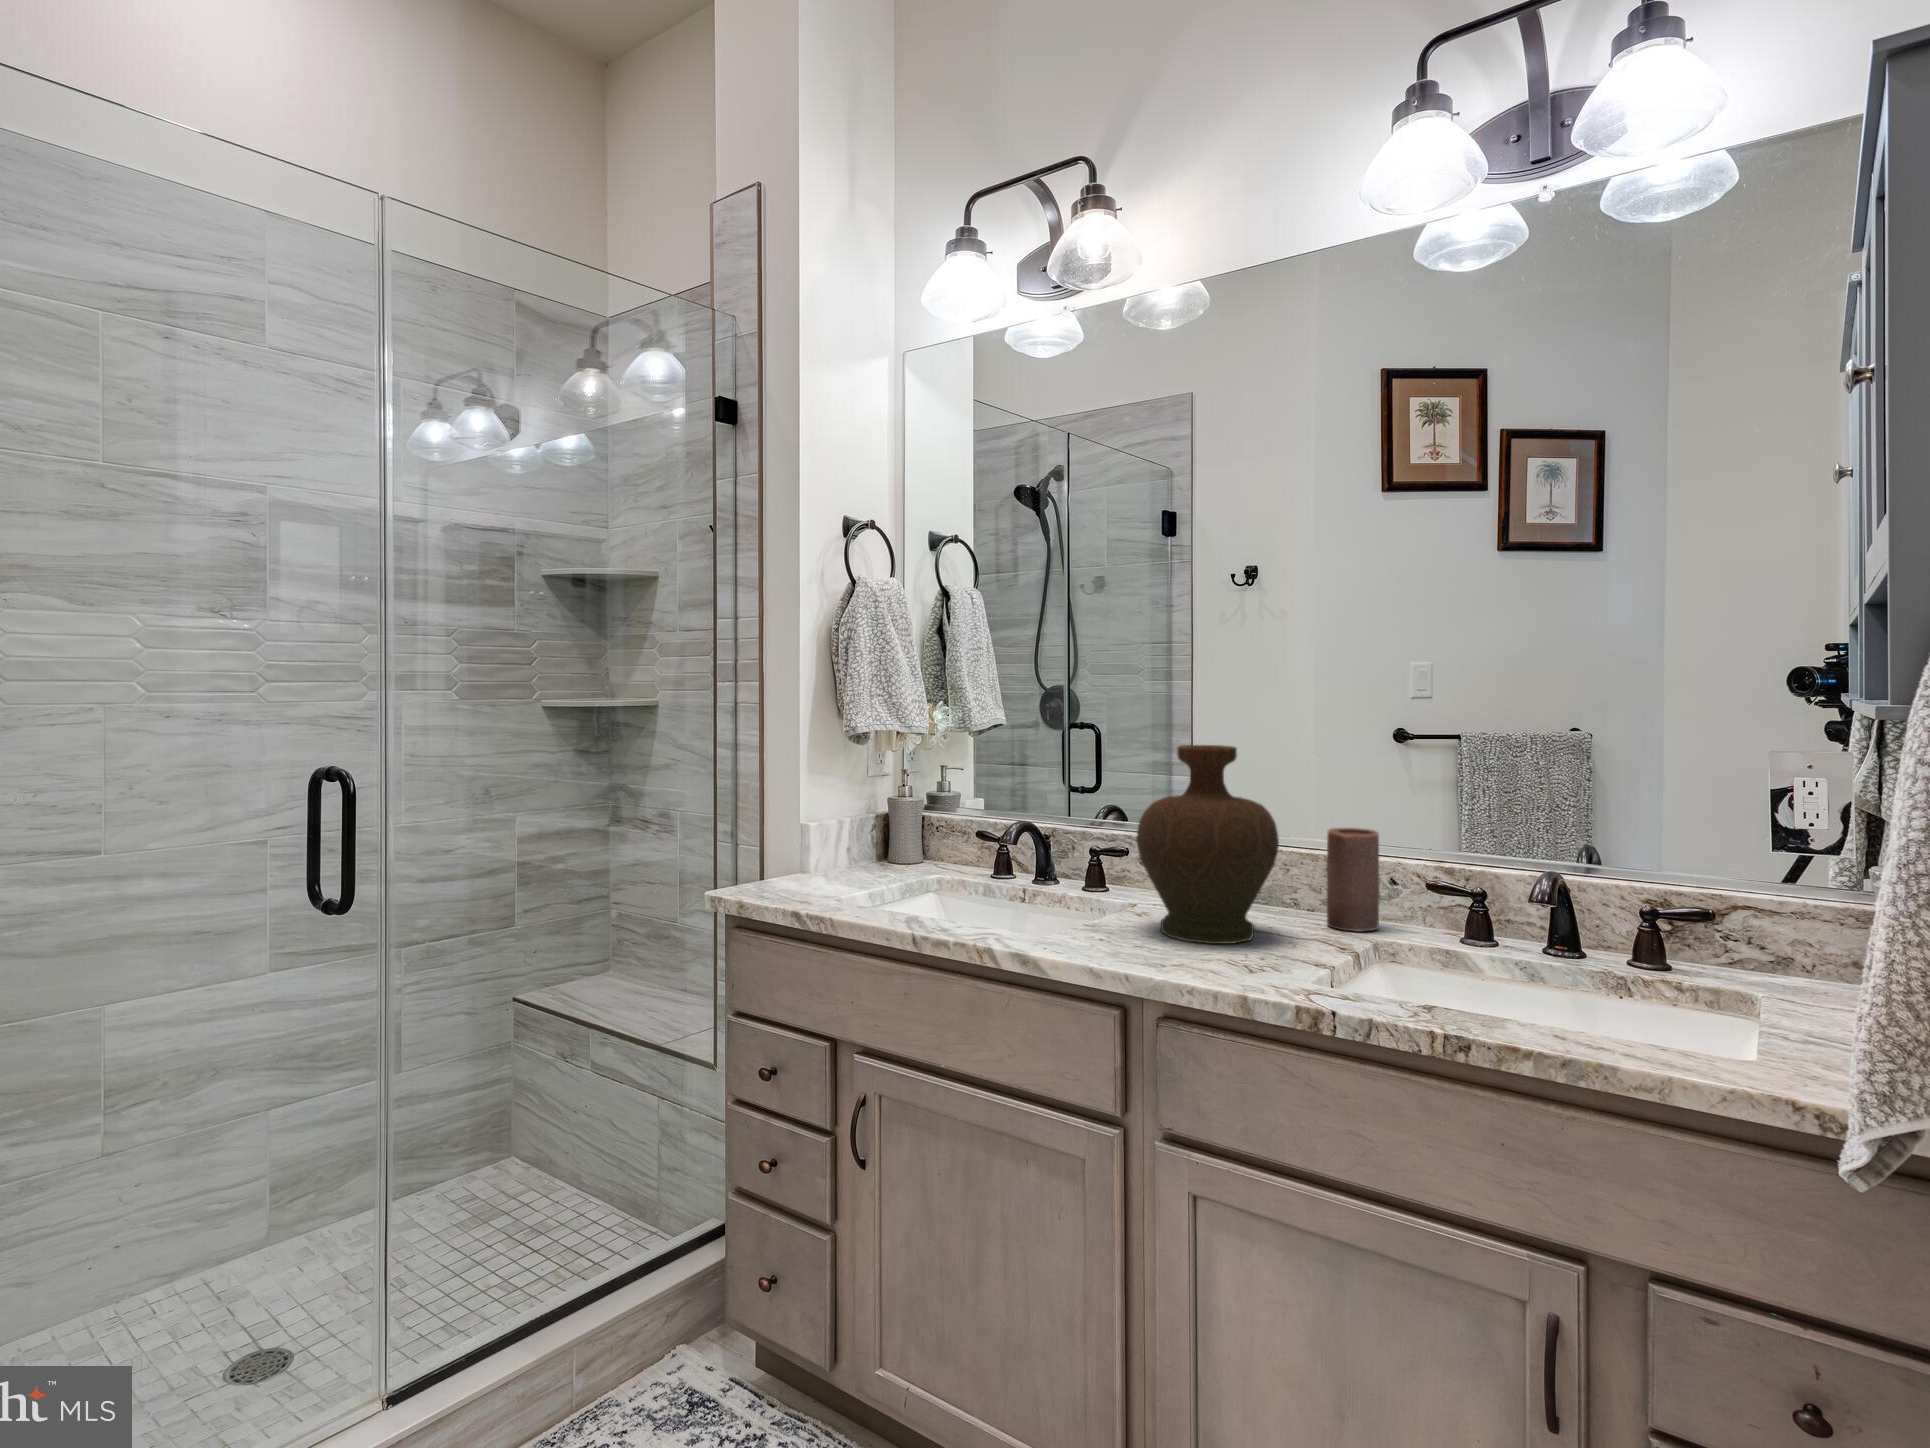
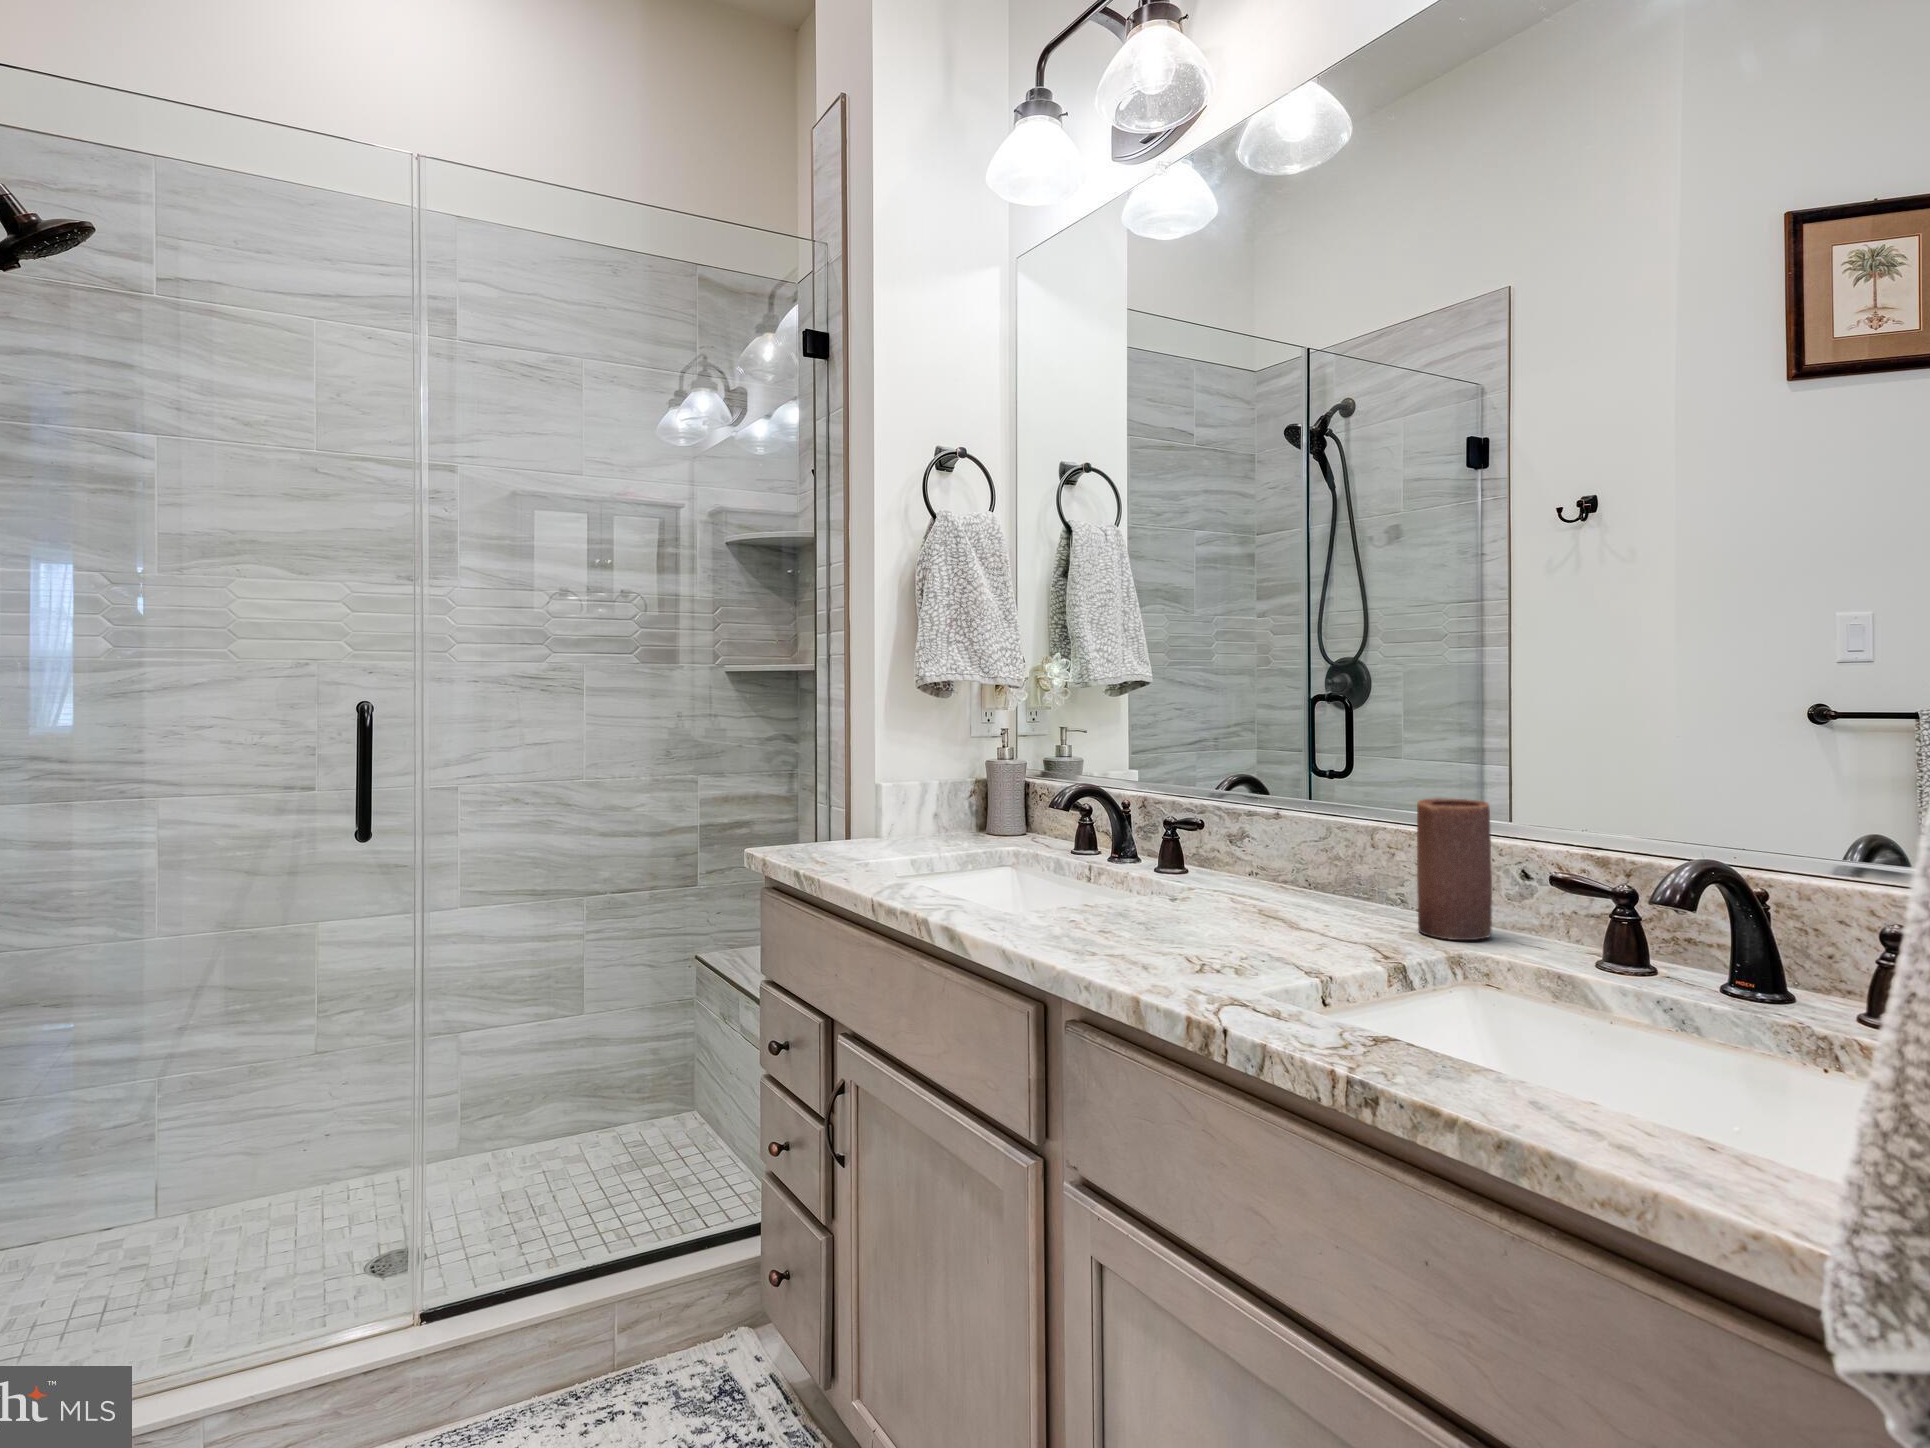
decorative vase: present [1136,745,1279,944] -> none [1135,685,1319,941]

